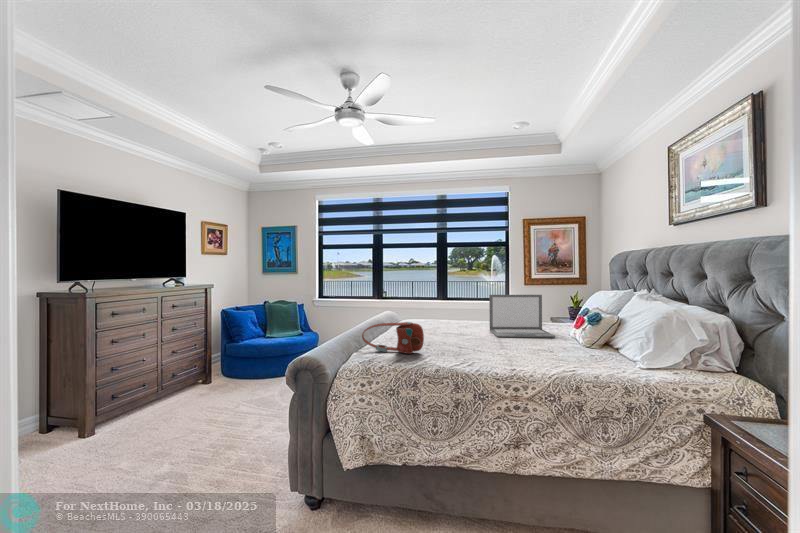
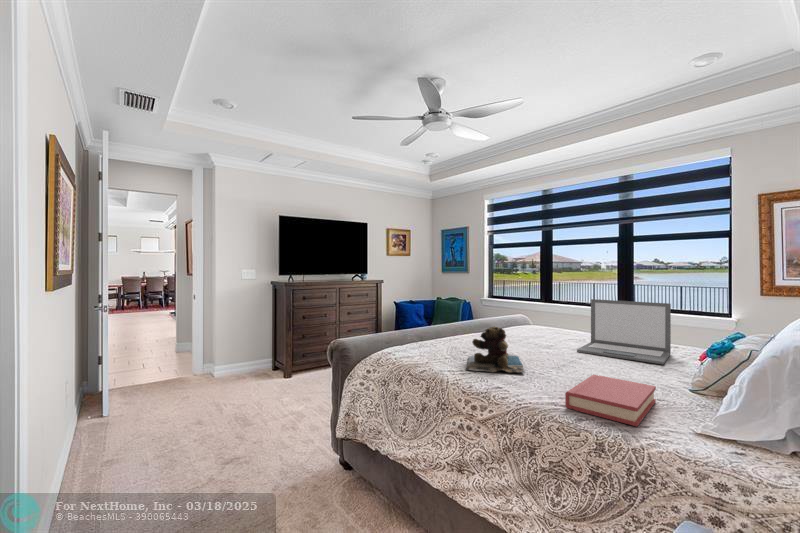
teddy bear: none [448,321,513,362] -> present [466,326,525,372]
handbag: present [362,322,424,354] -> none [400,319,448,351]
hardback book: none [562,348,630,373] -> present [565,375,656,426]

